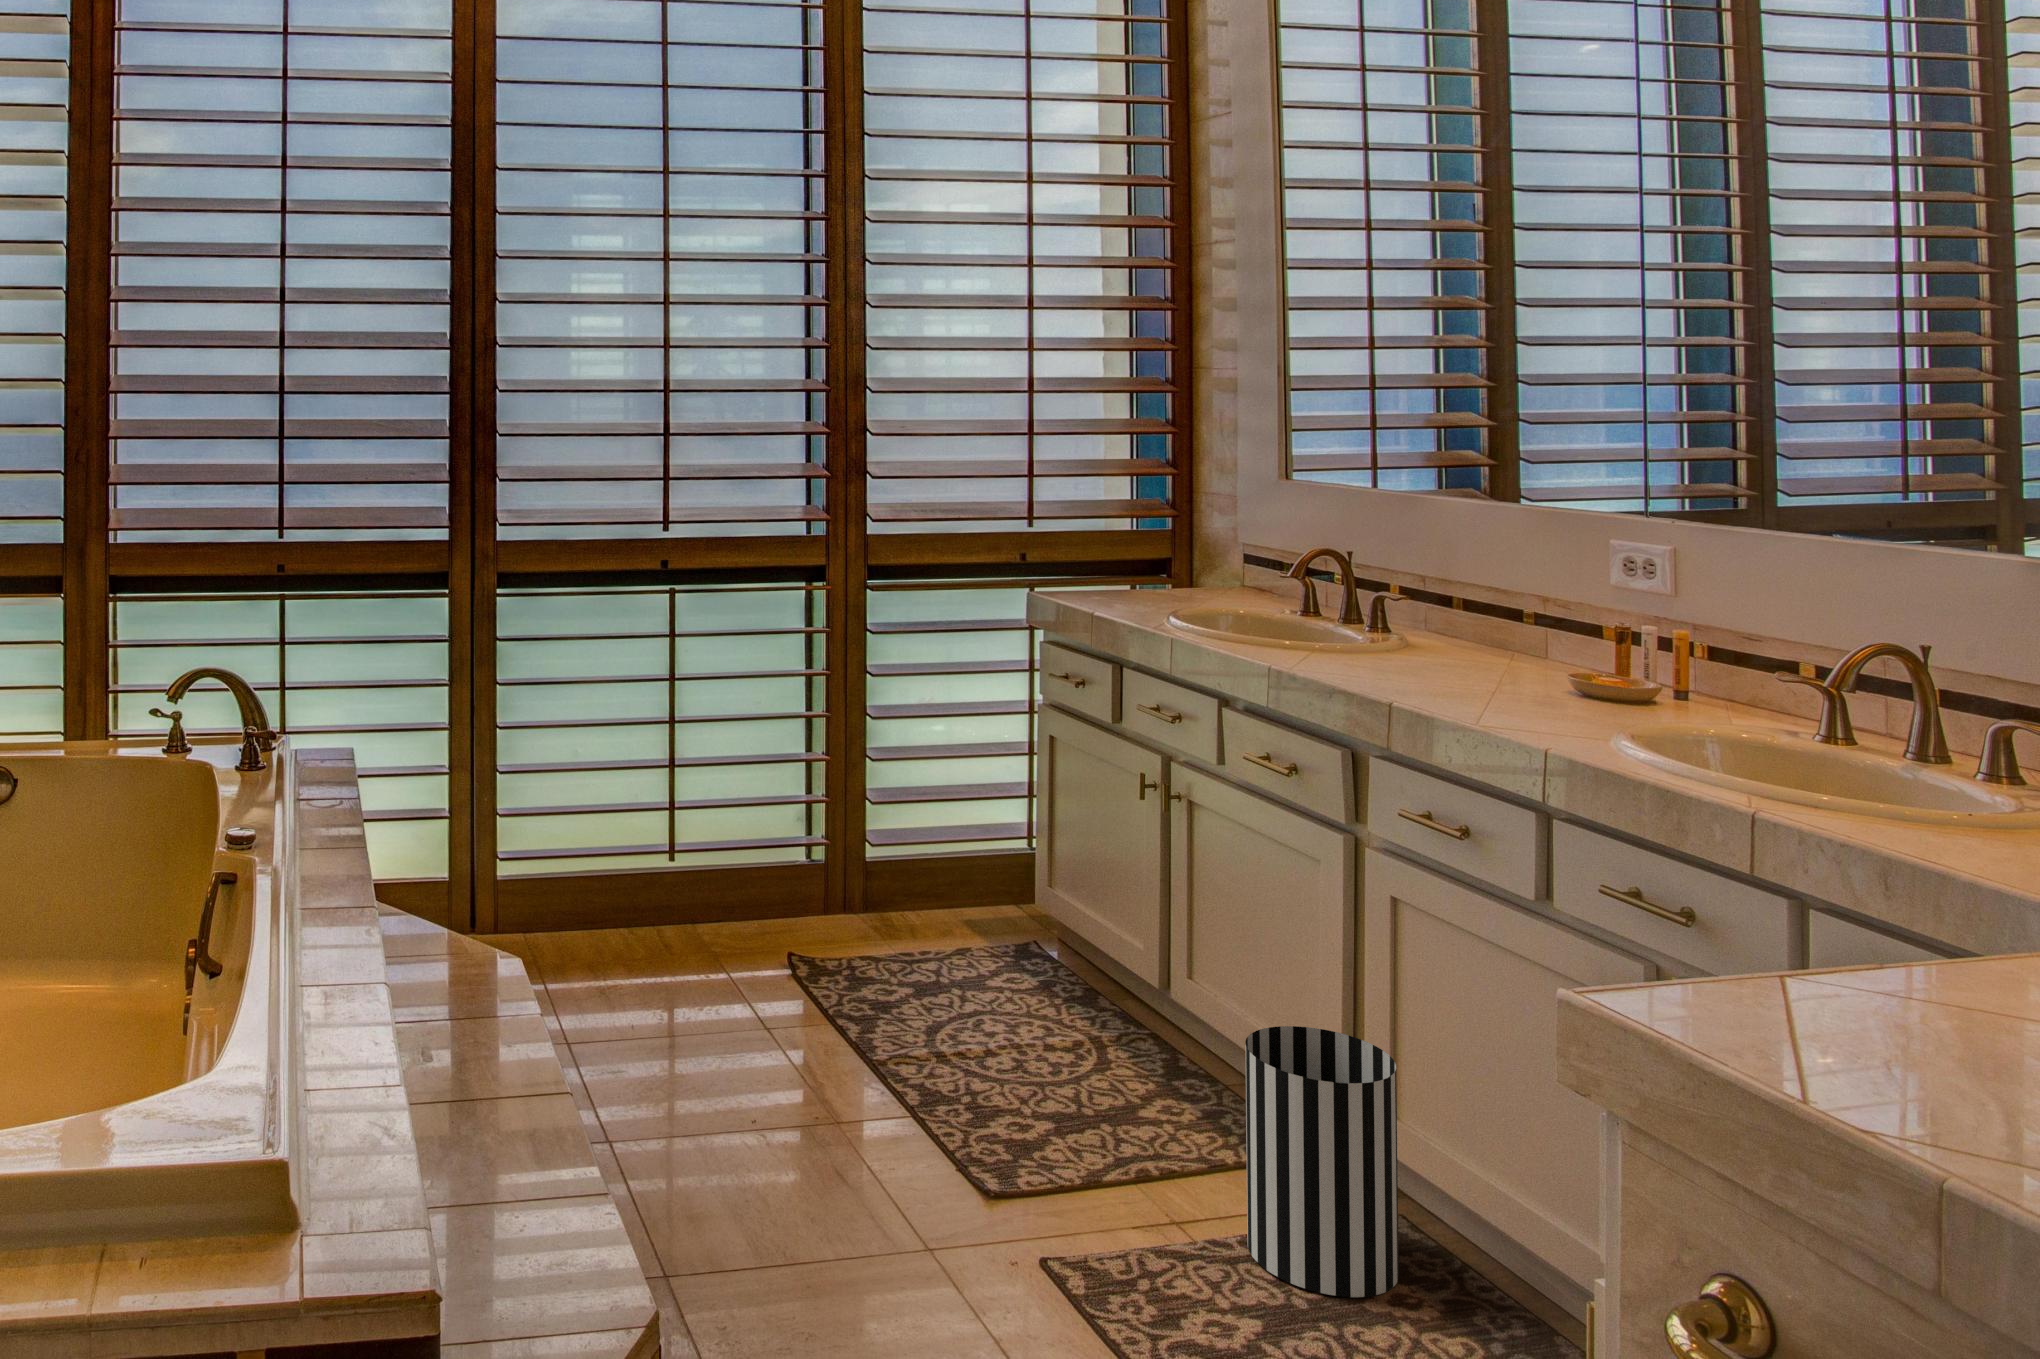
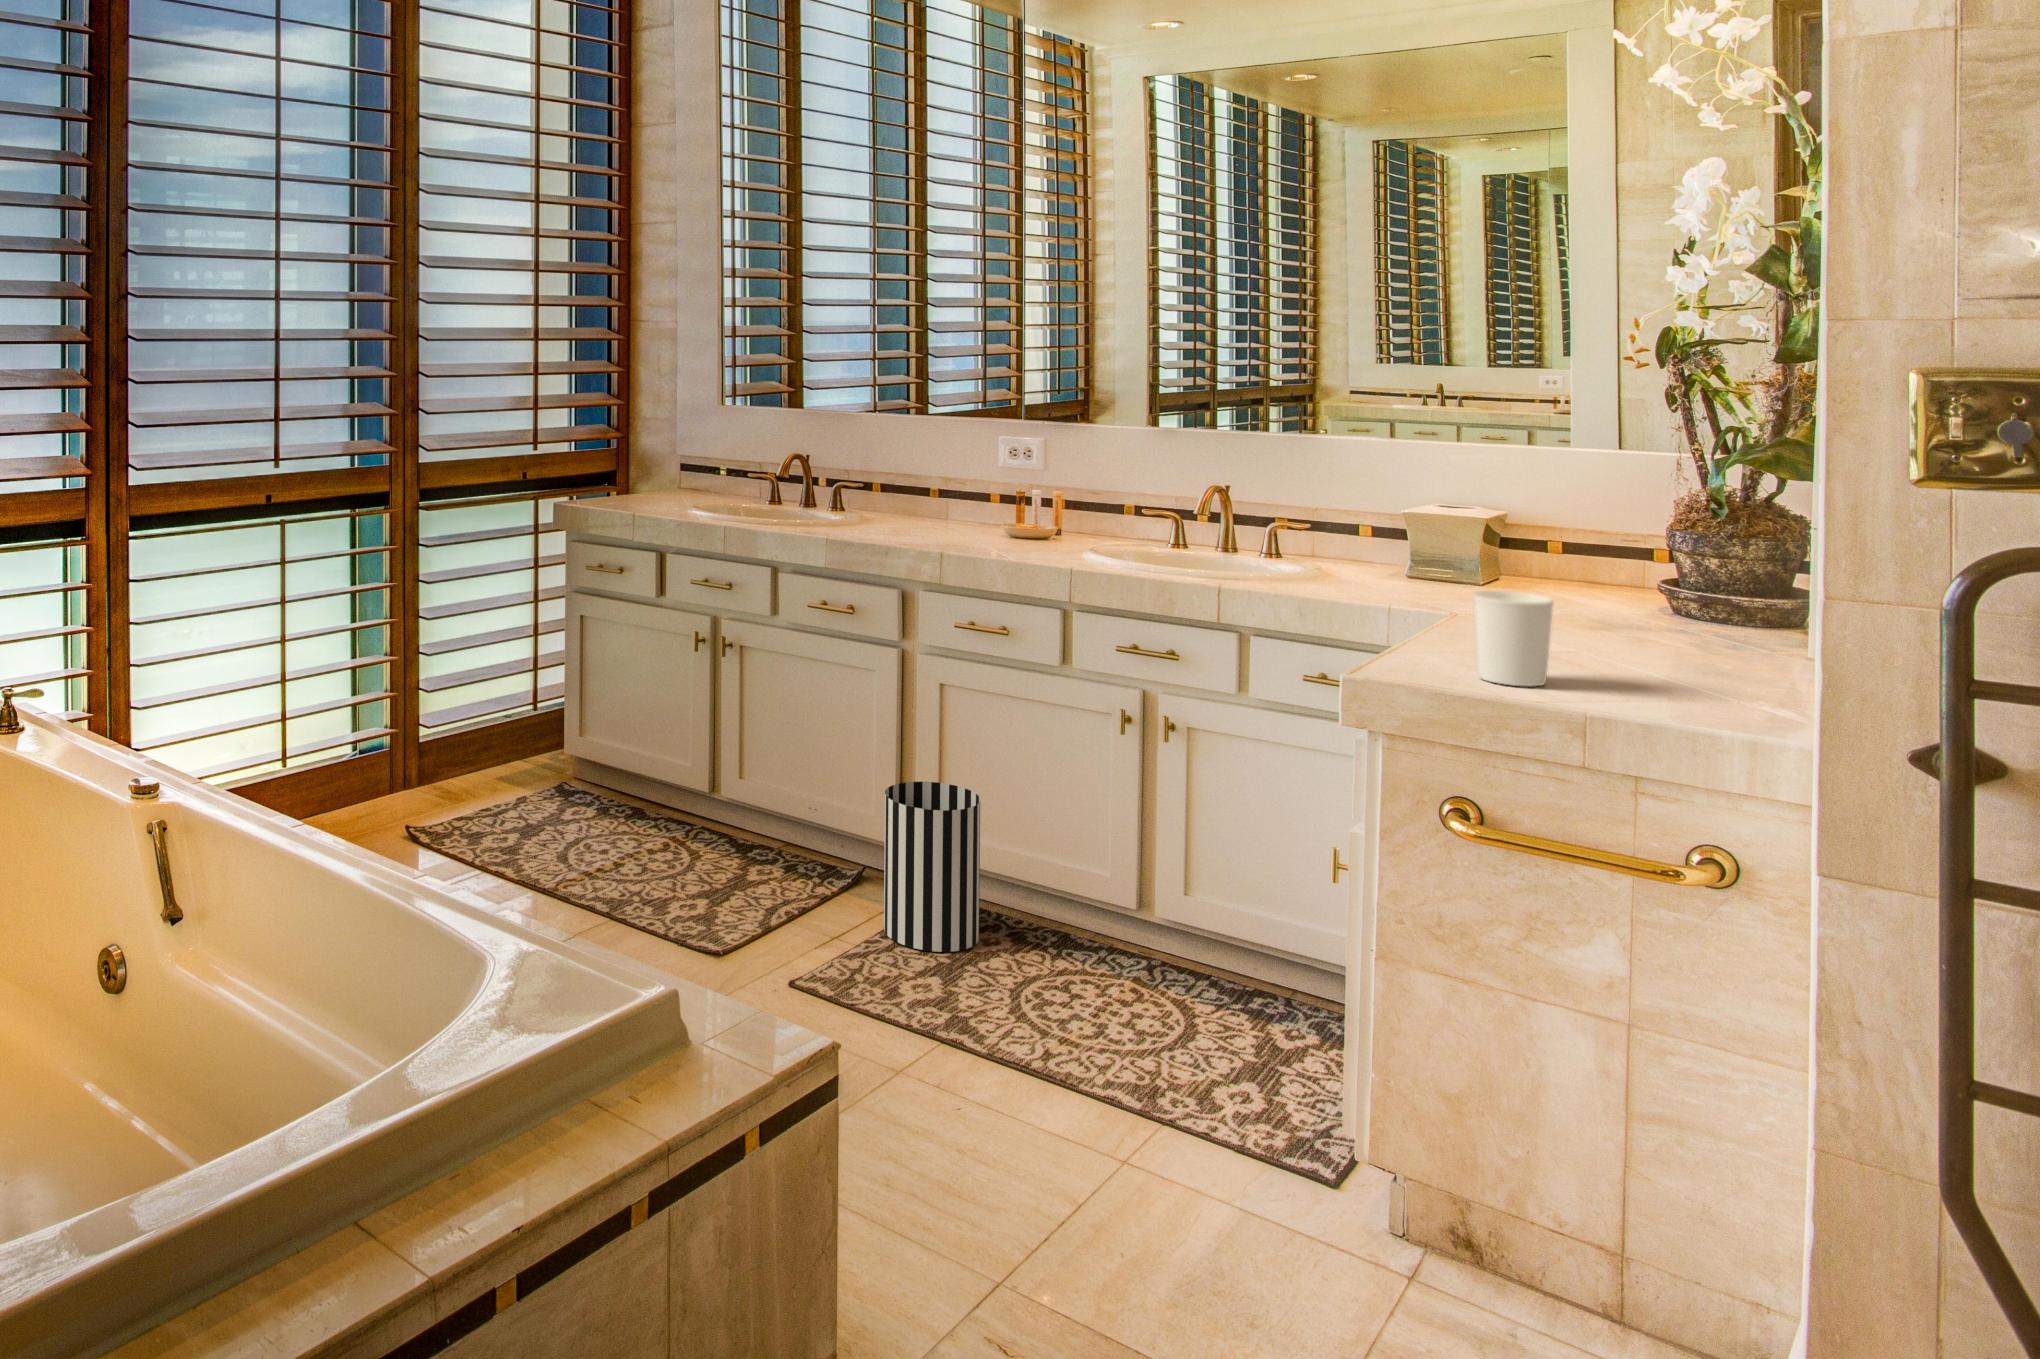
candle holder: none [1748,858,1922,1066] -> present [1473,591,1554,686]

